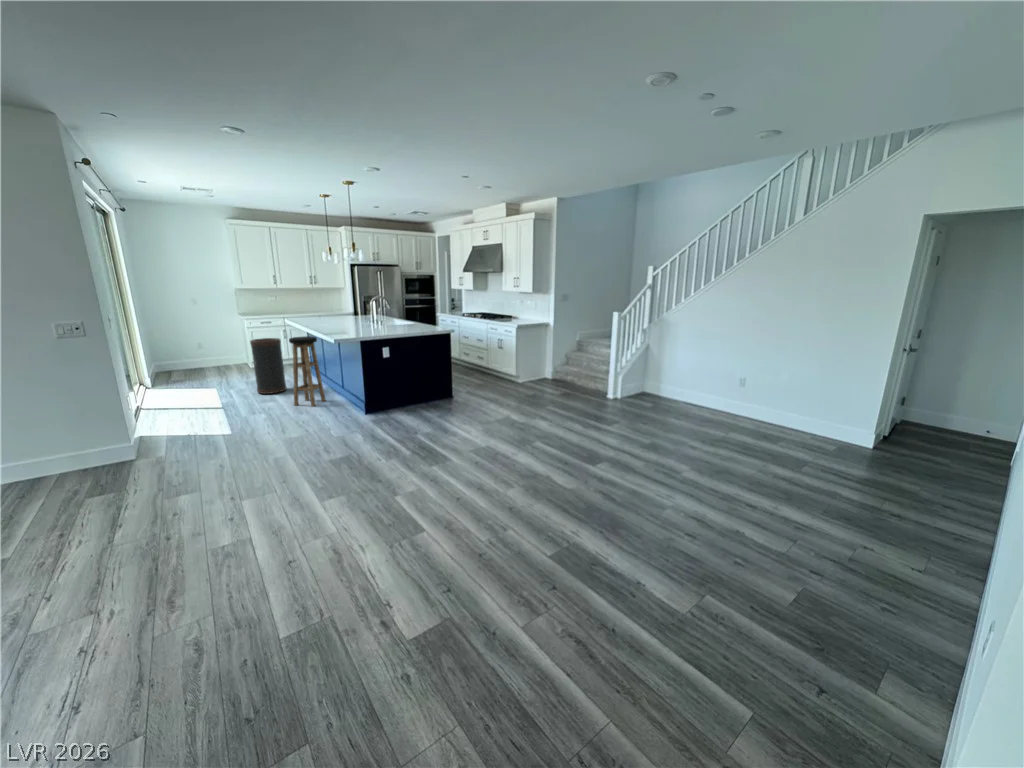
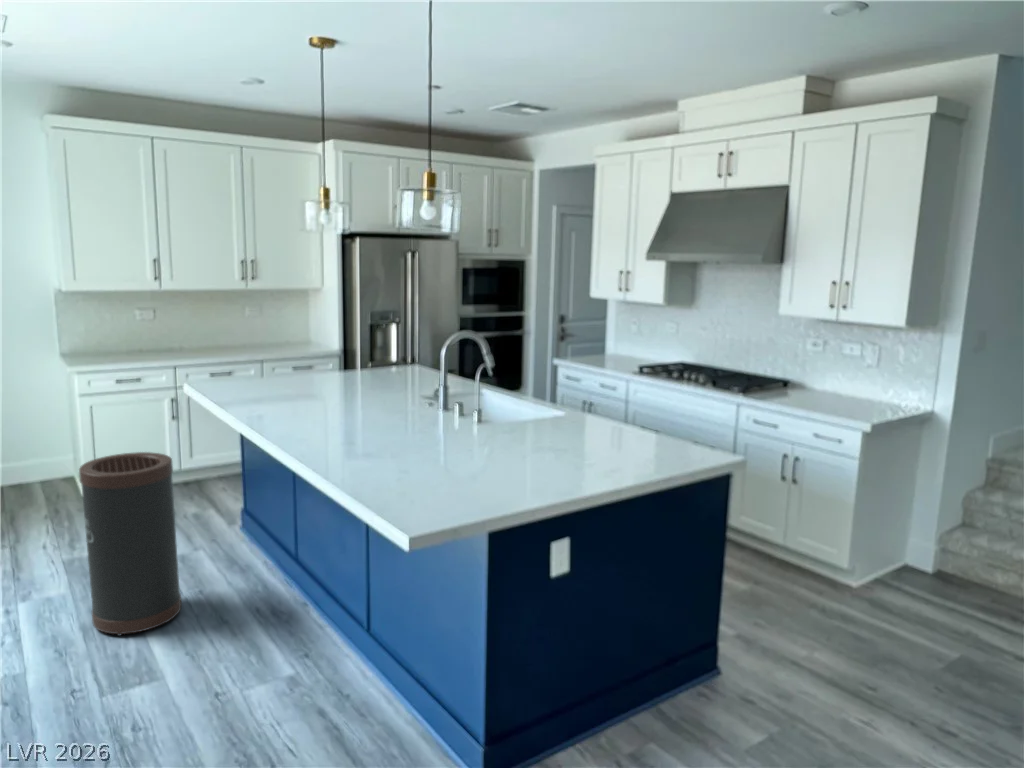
bar stool: present [289,336,325,406] -> none [210,472,313,720]

